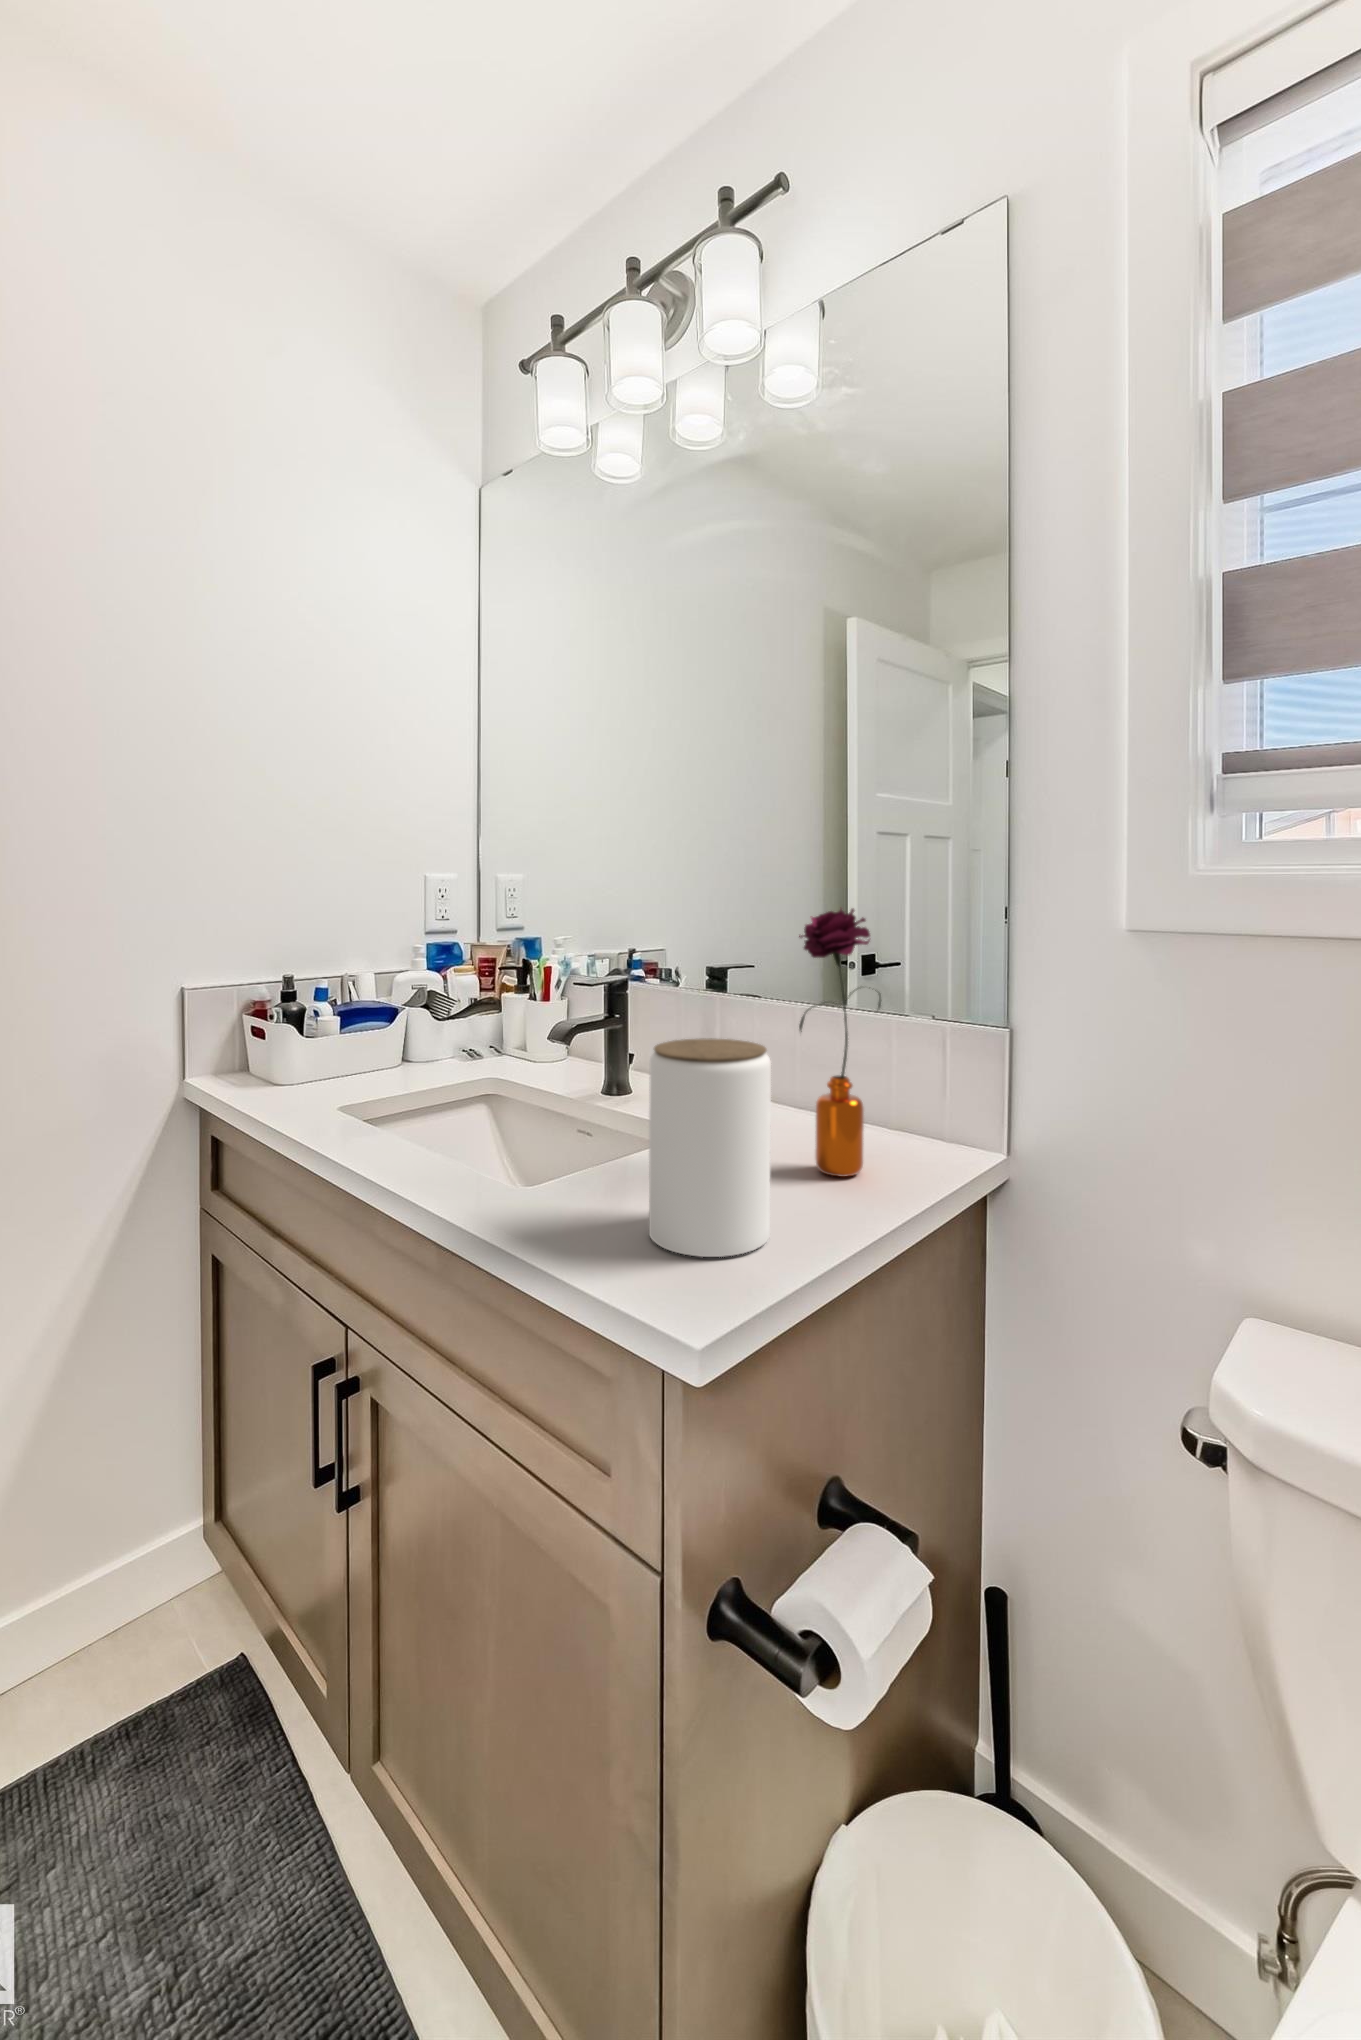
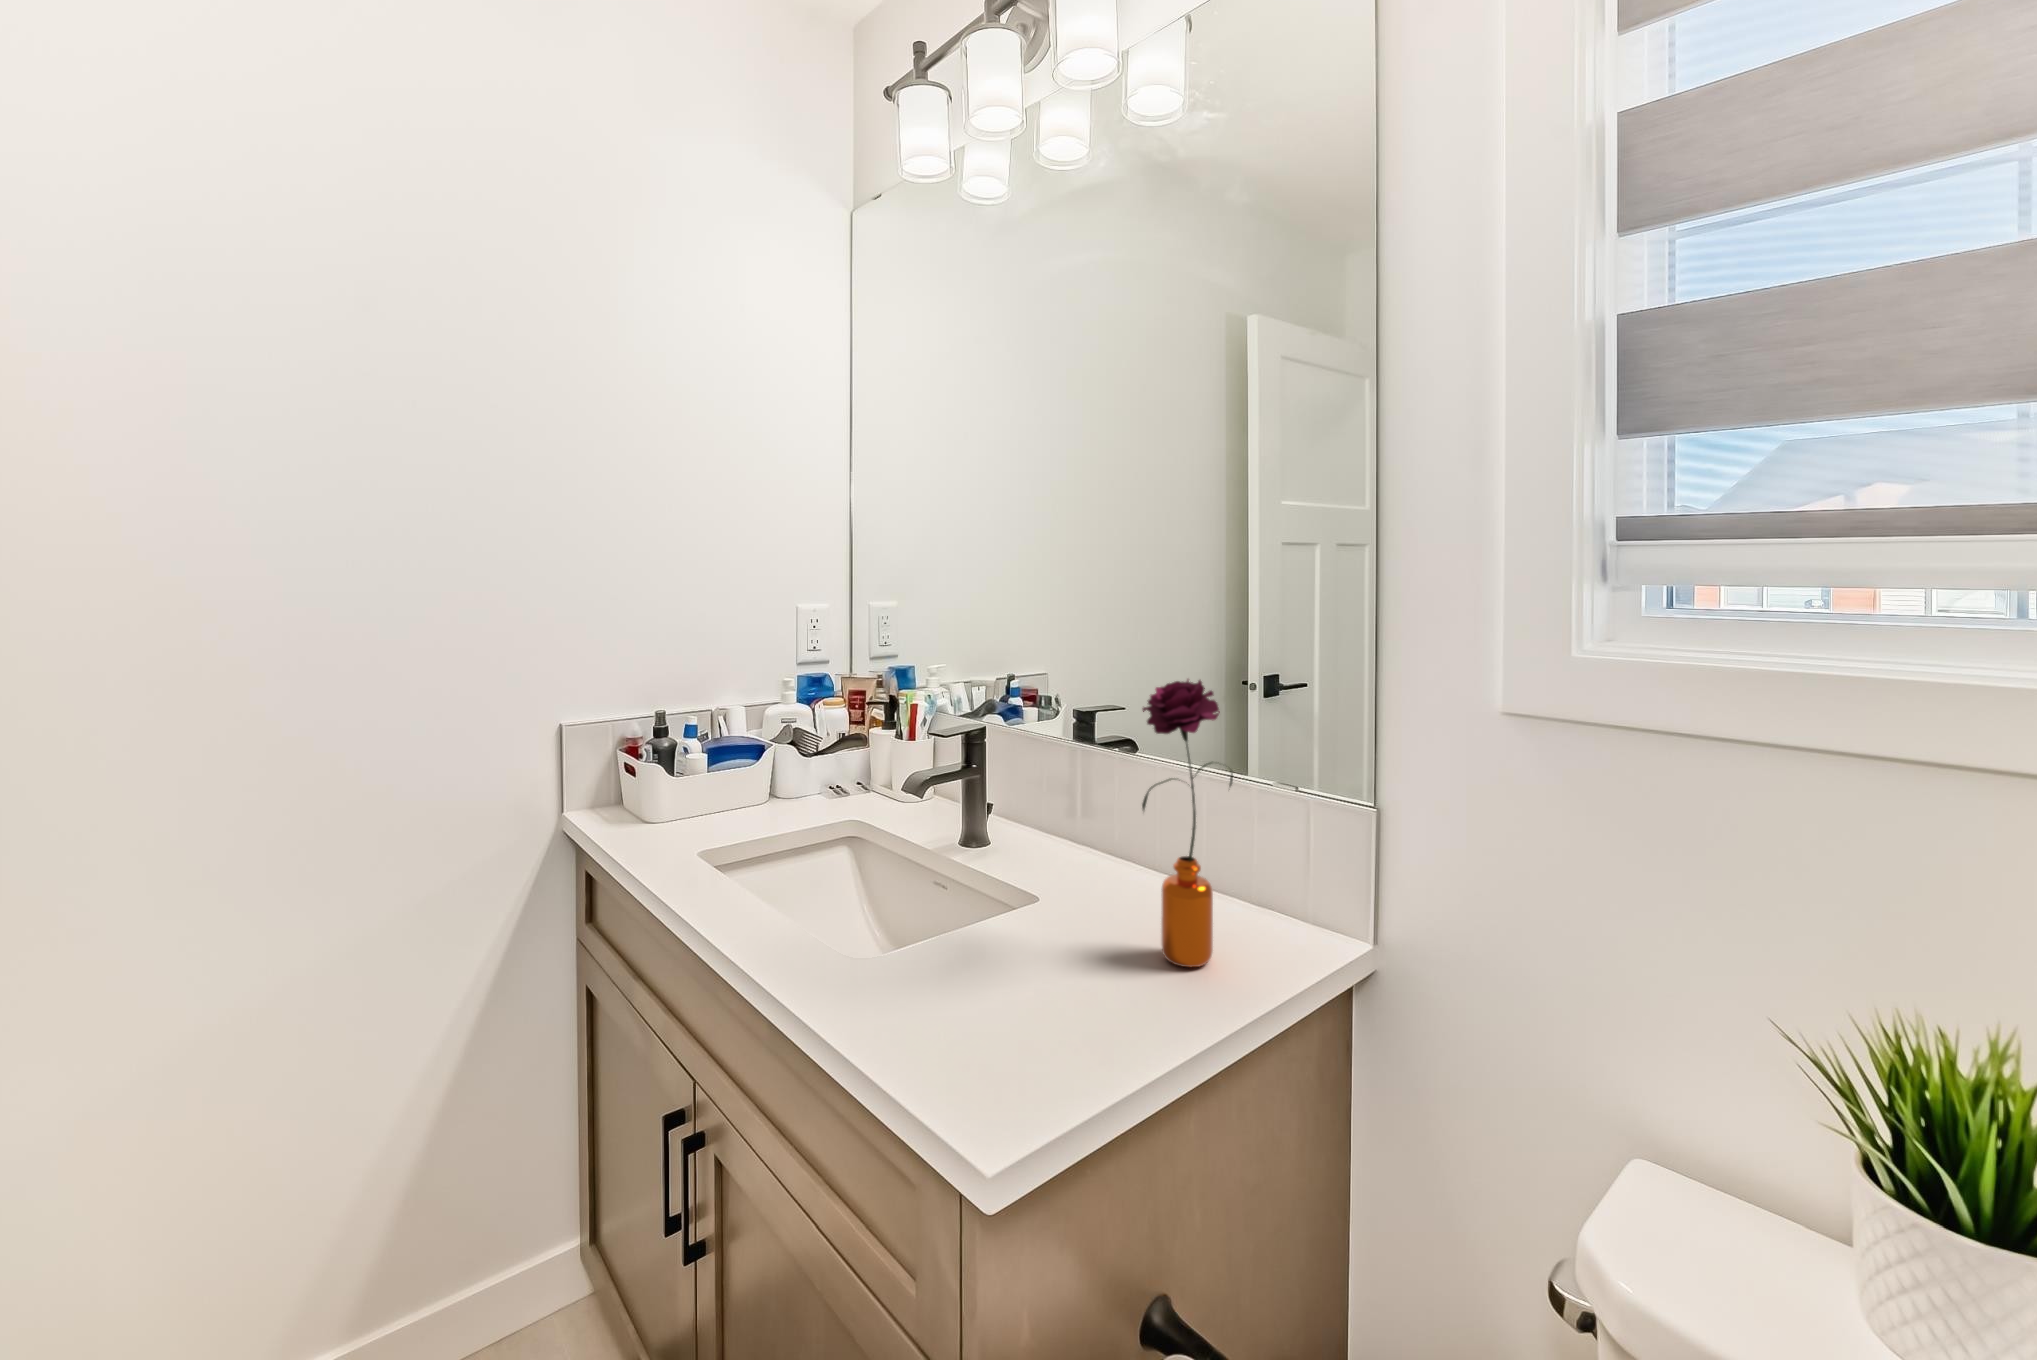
jar: present [649,1038,771,1257] -> none [966,828,1094,1076]

